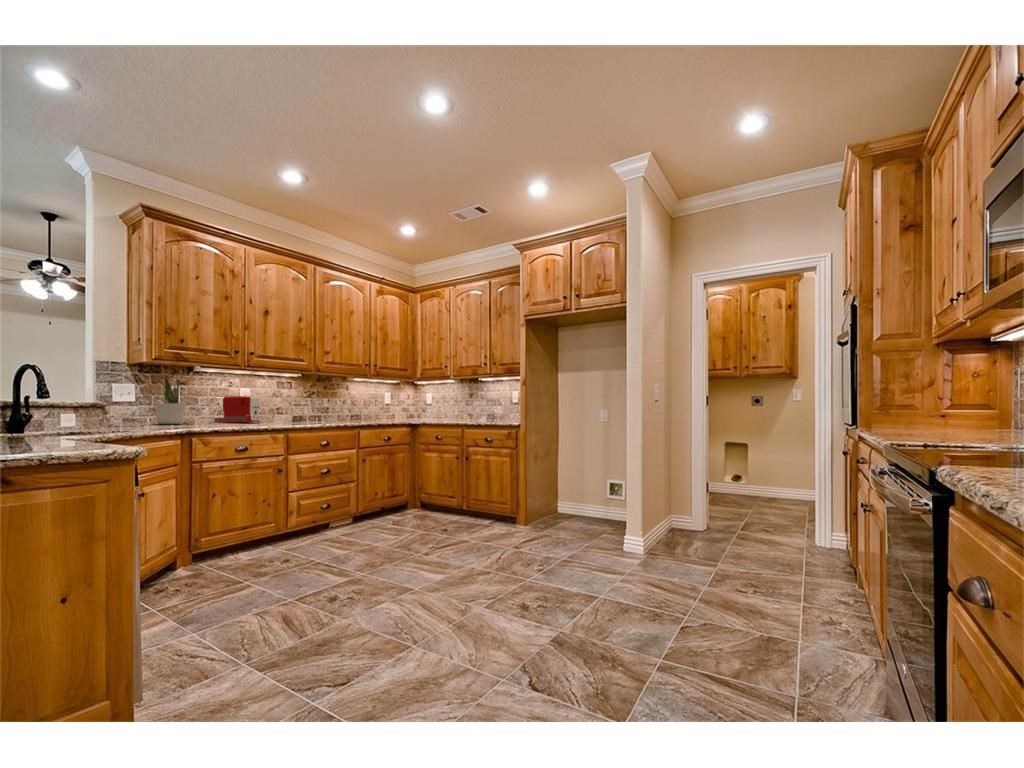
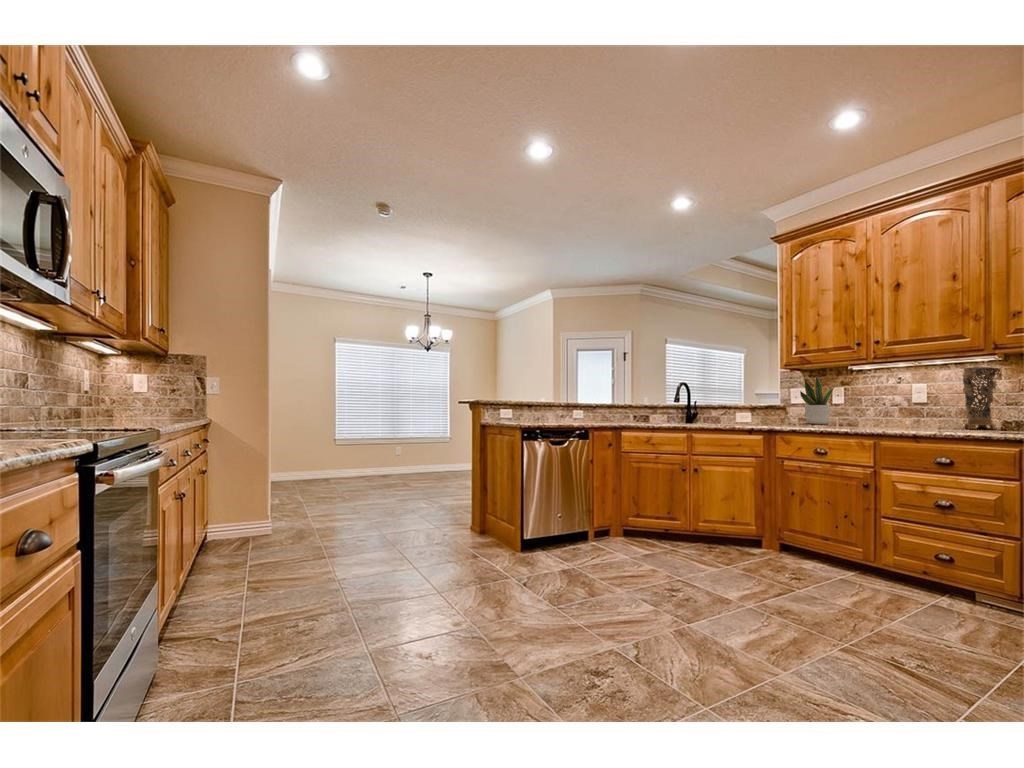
decorative vase: none [273,379,296,422] -> present [963,367,998,429]
toaster: present [214,396,260,423] -> none [886,394,925,427]

